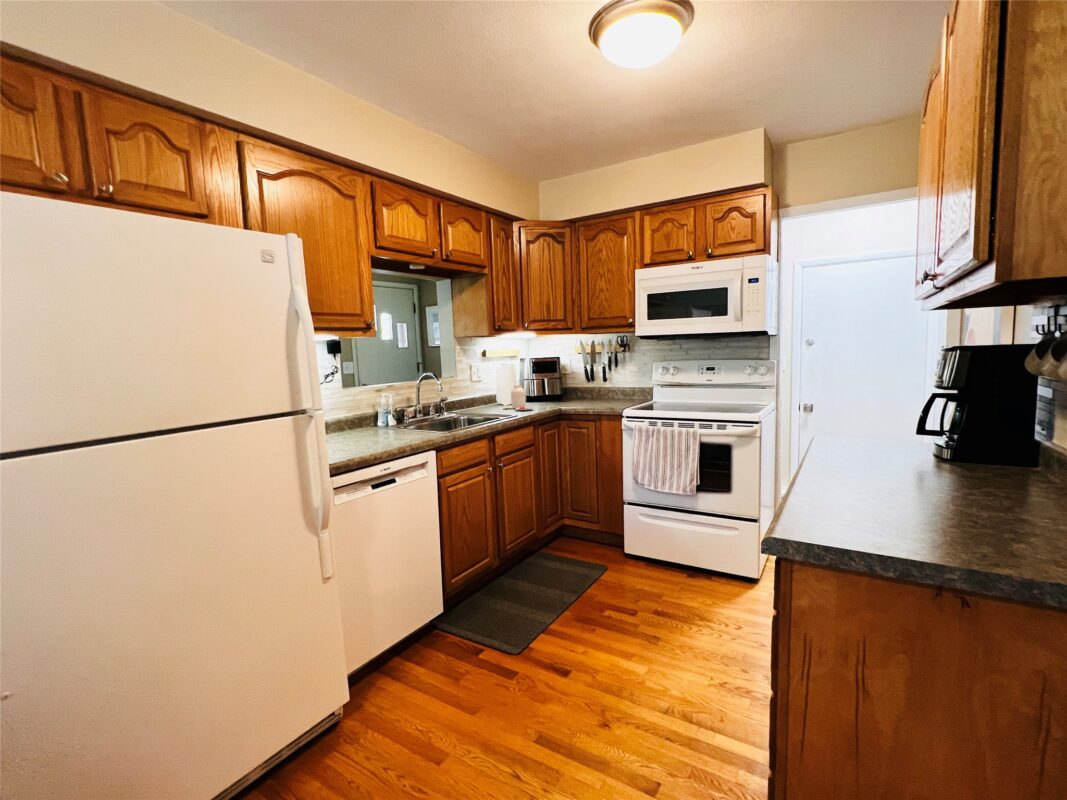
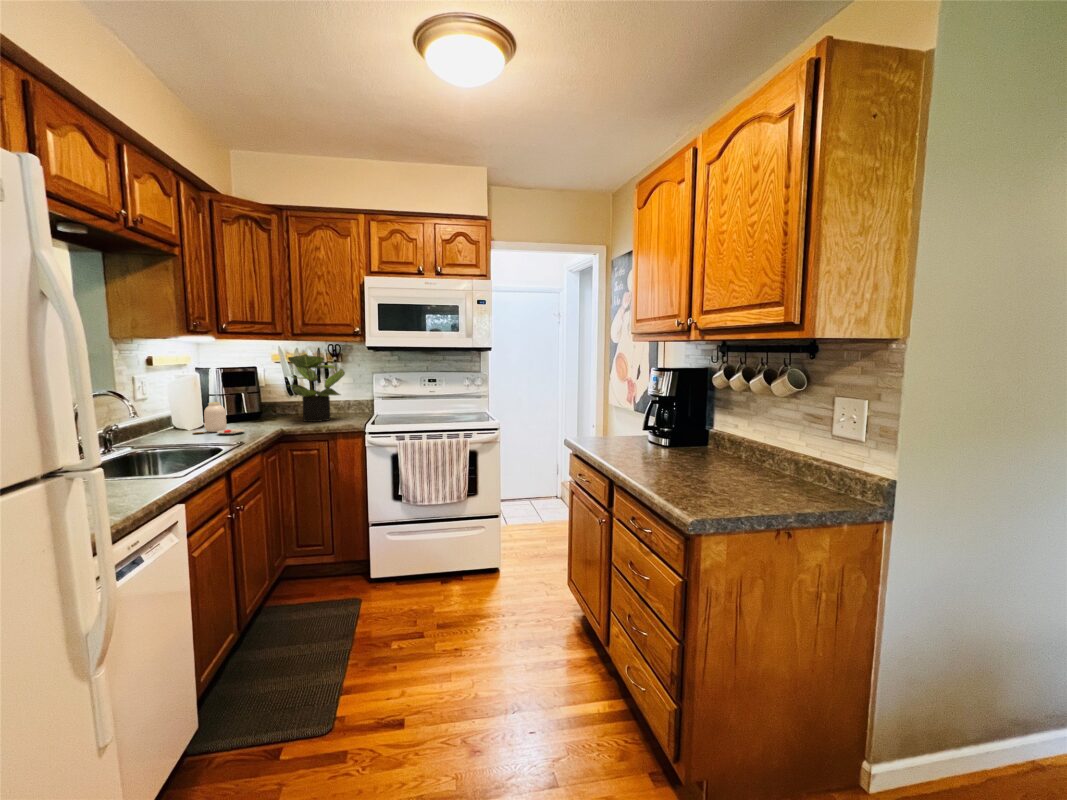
potted plant: none [573,345,624,406] -> present [288,354,345,422]

